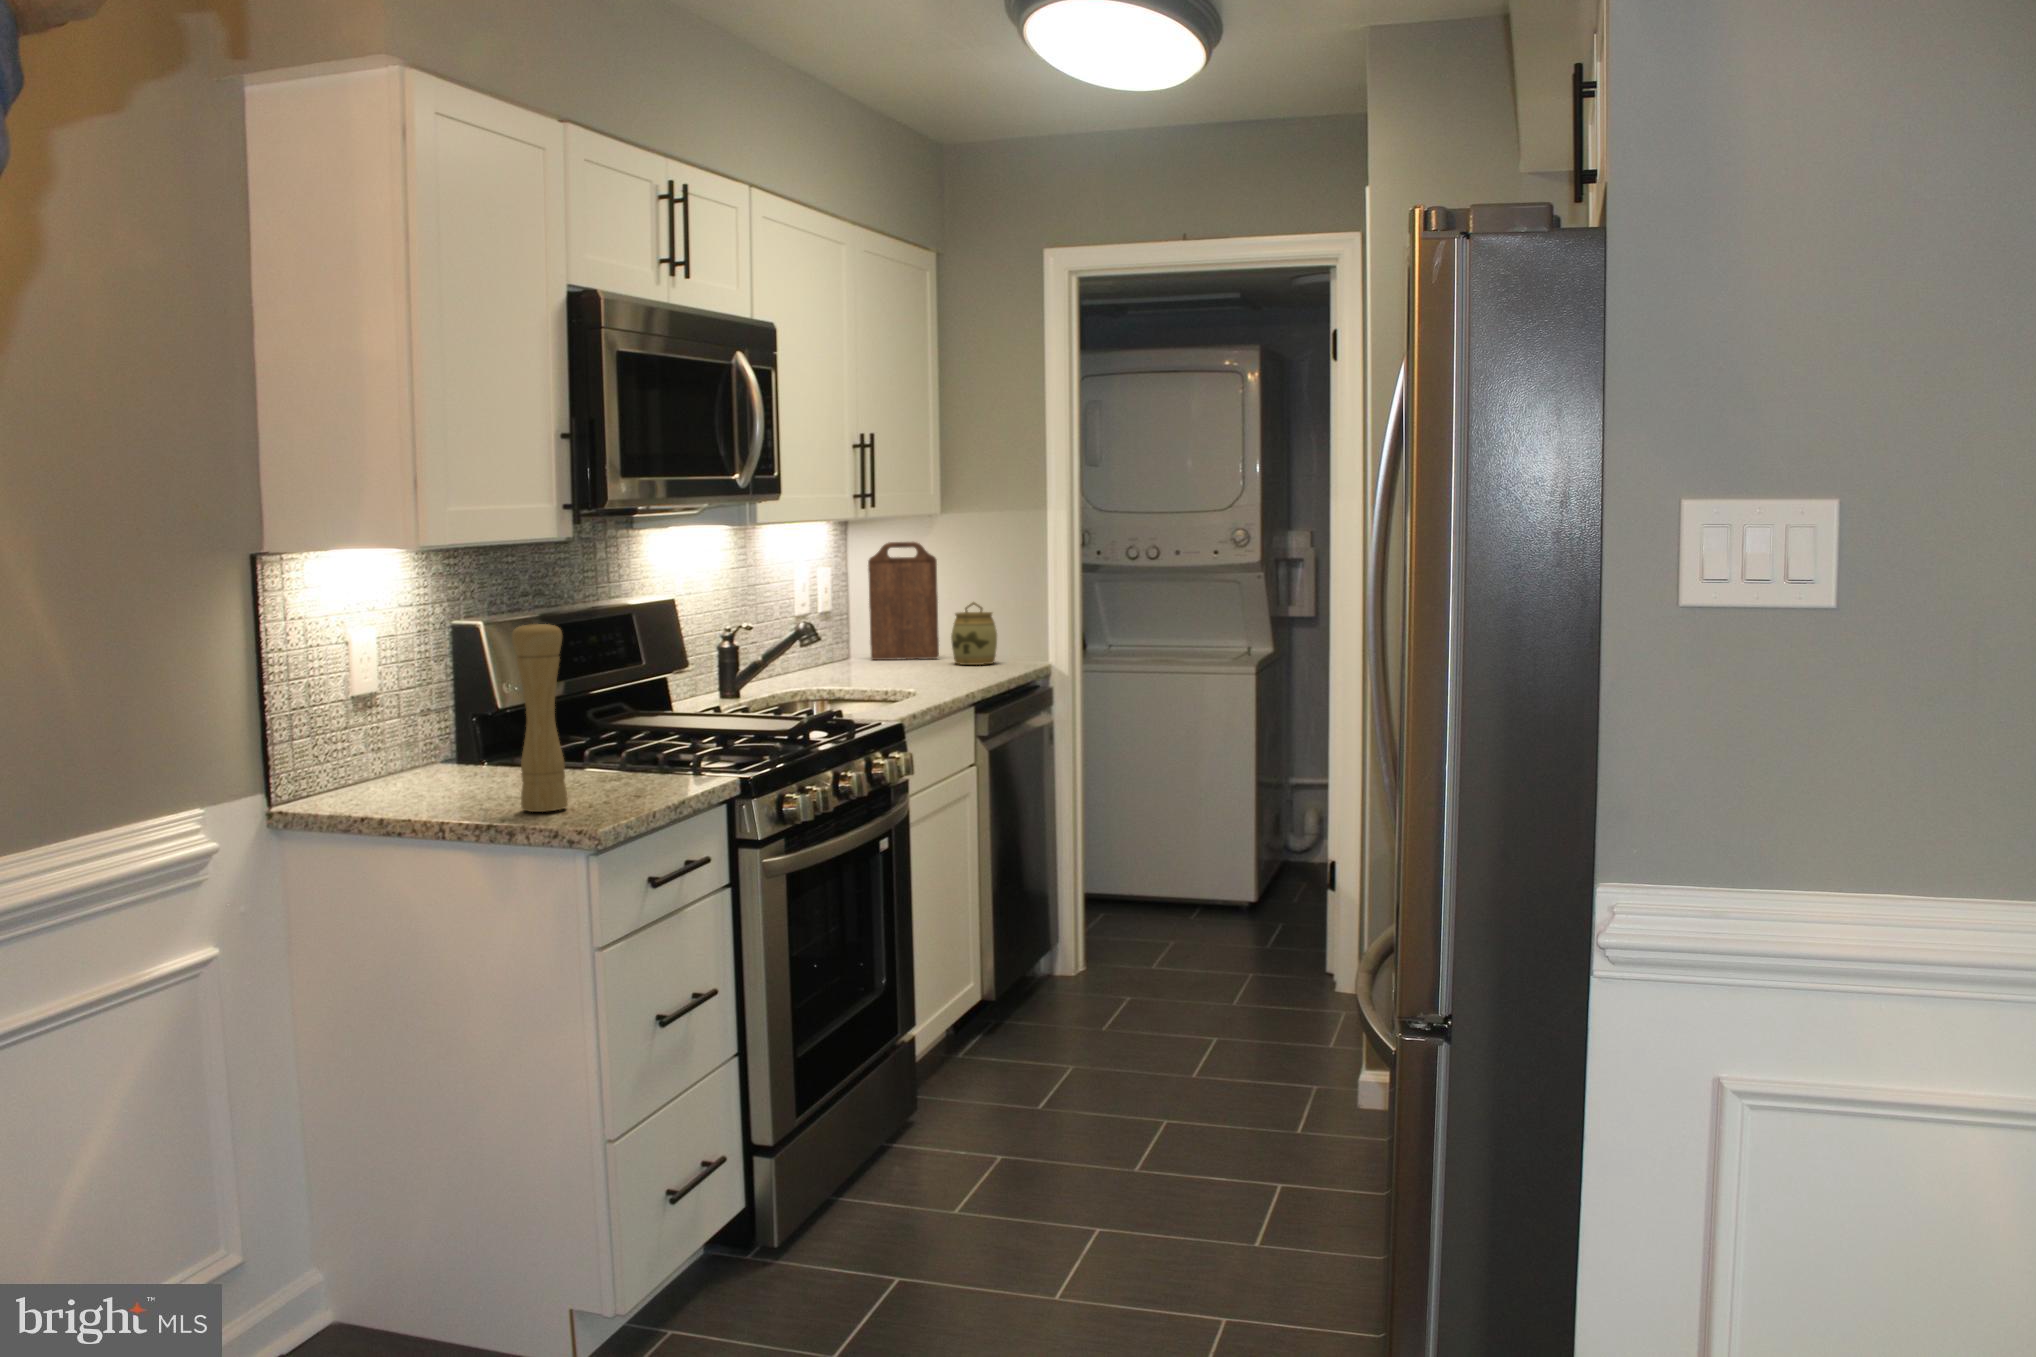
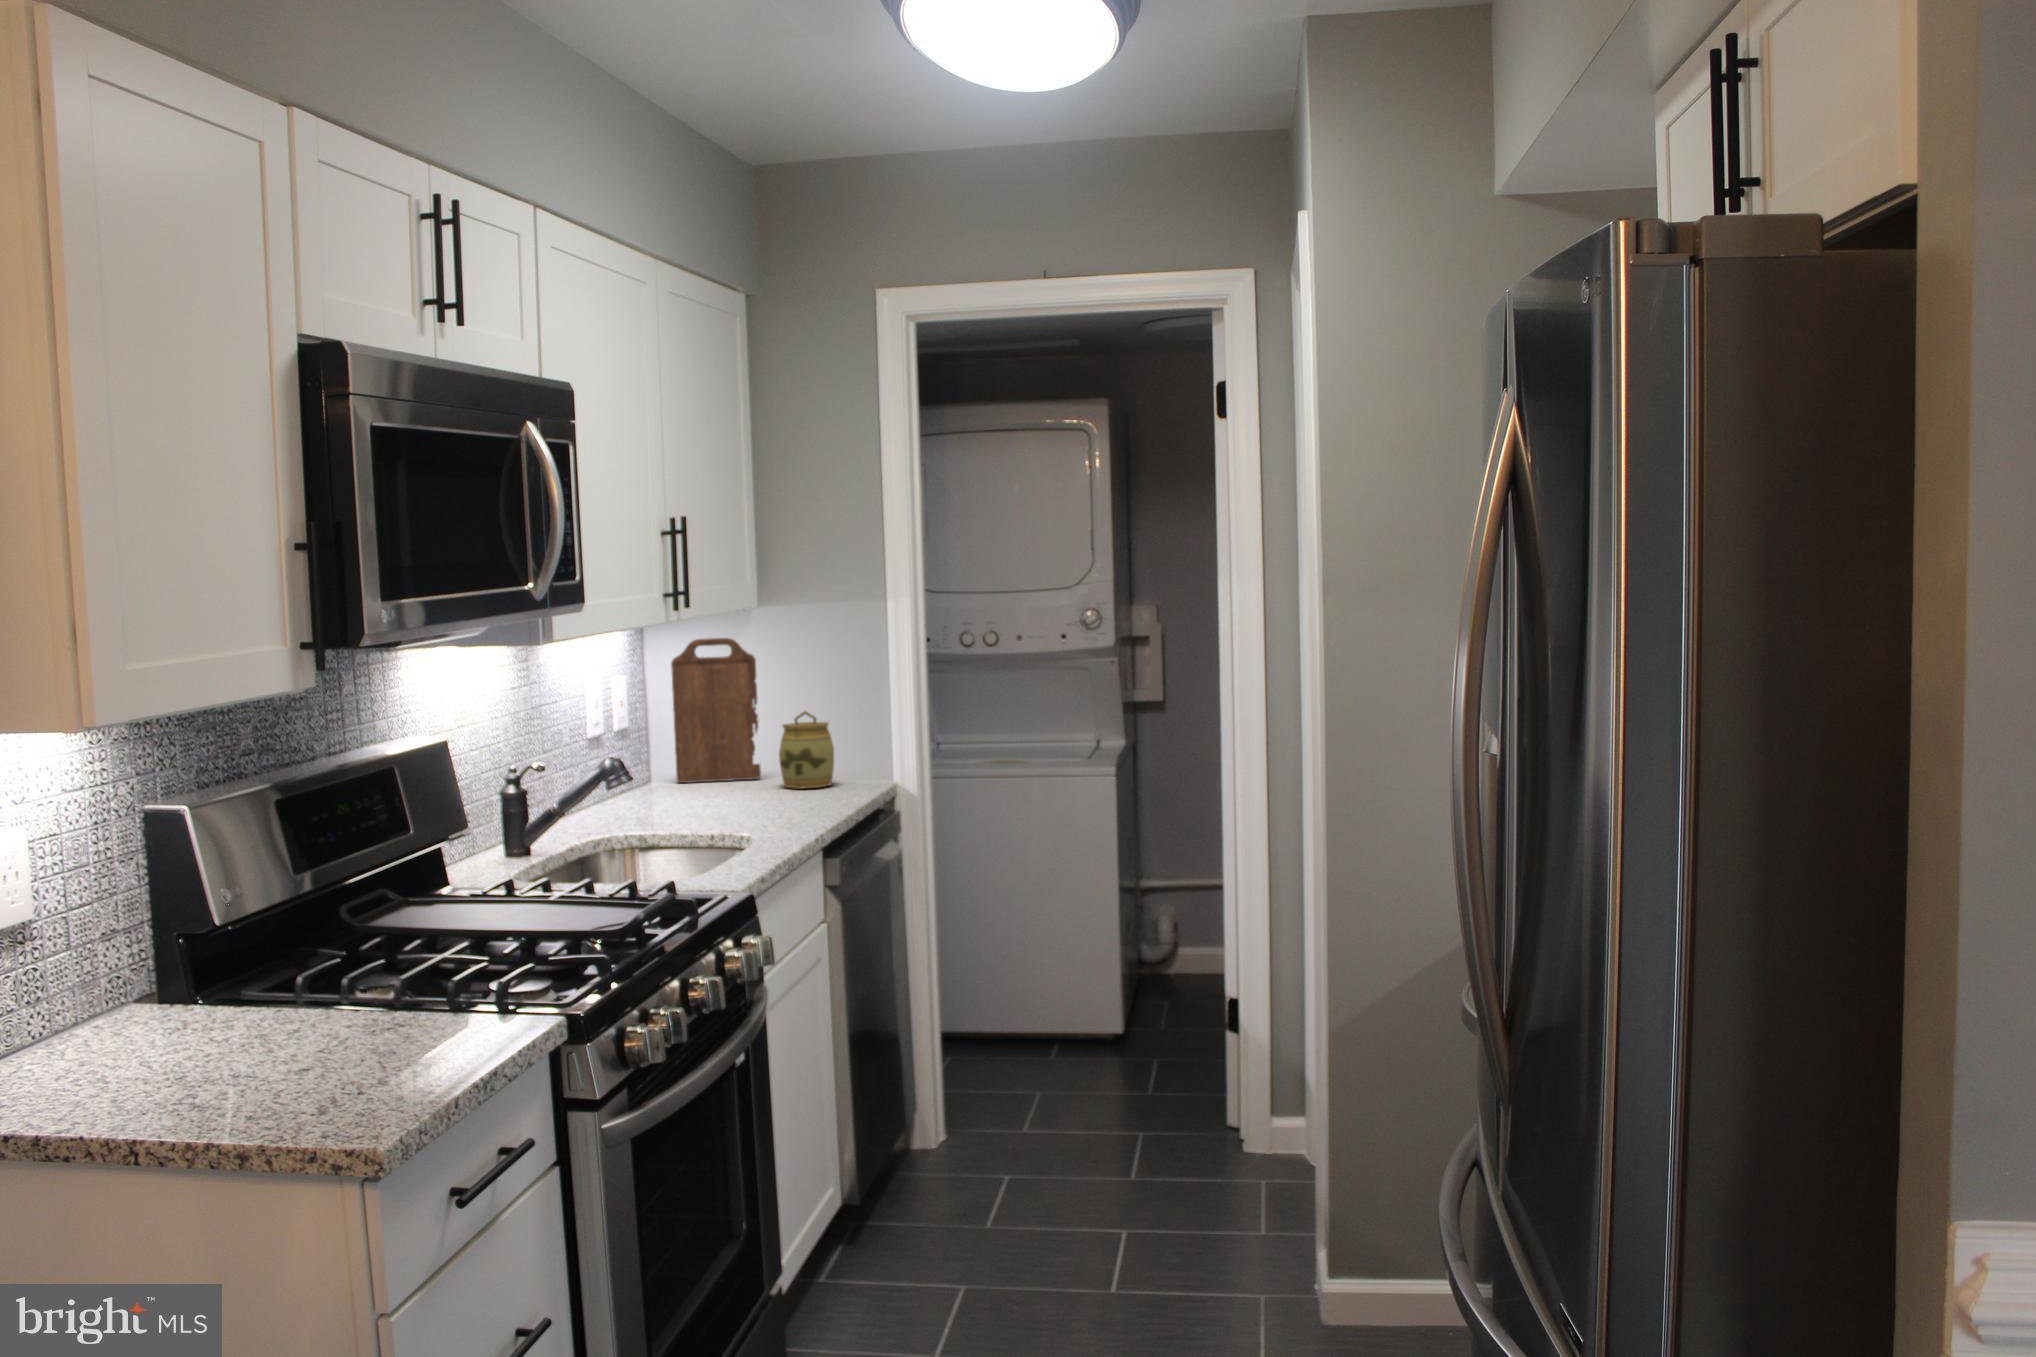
pepper mill: present [512,621,568,812] -> none [241,832,330,1112]

